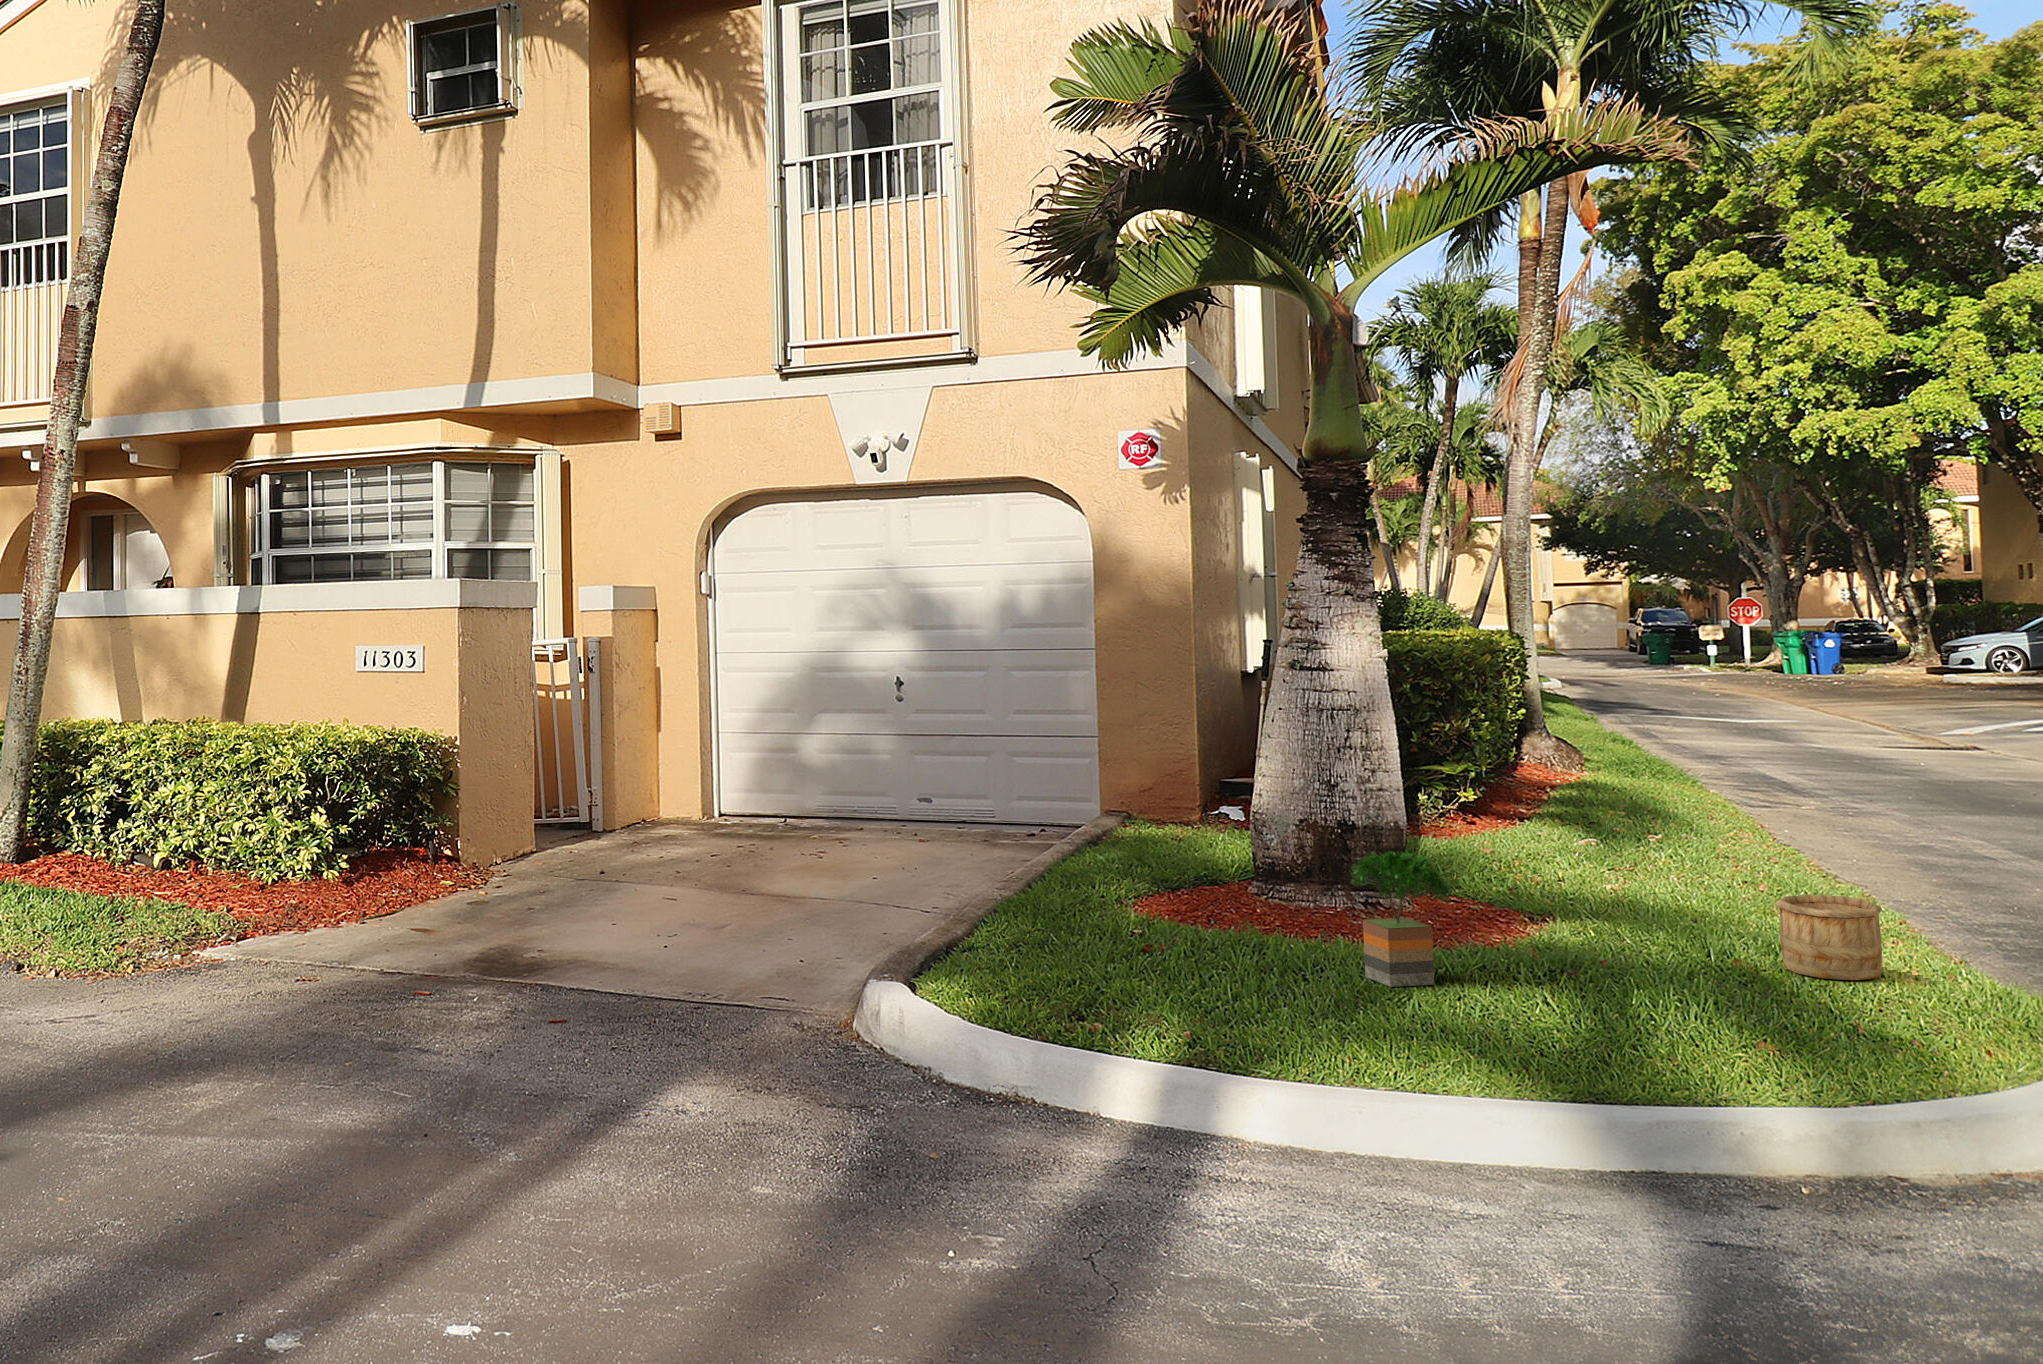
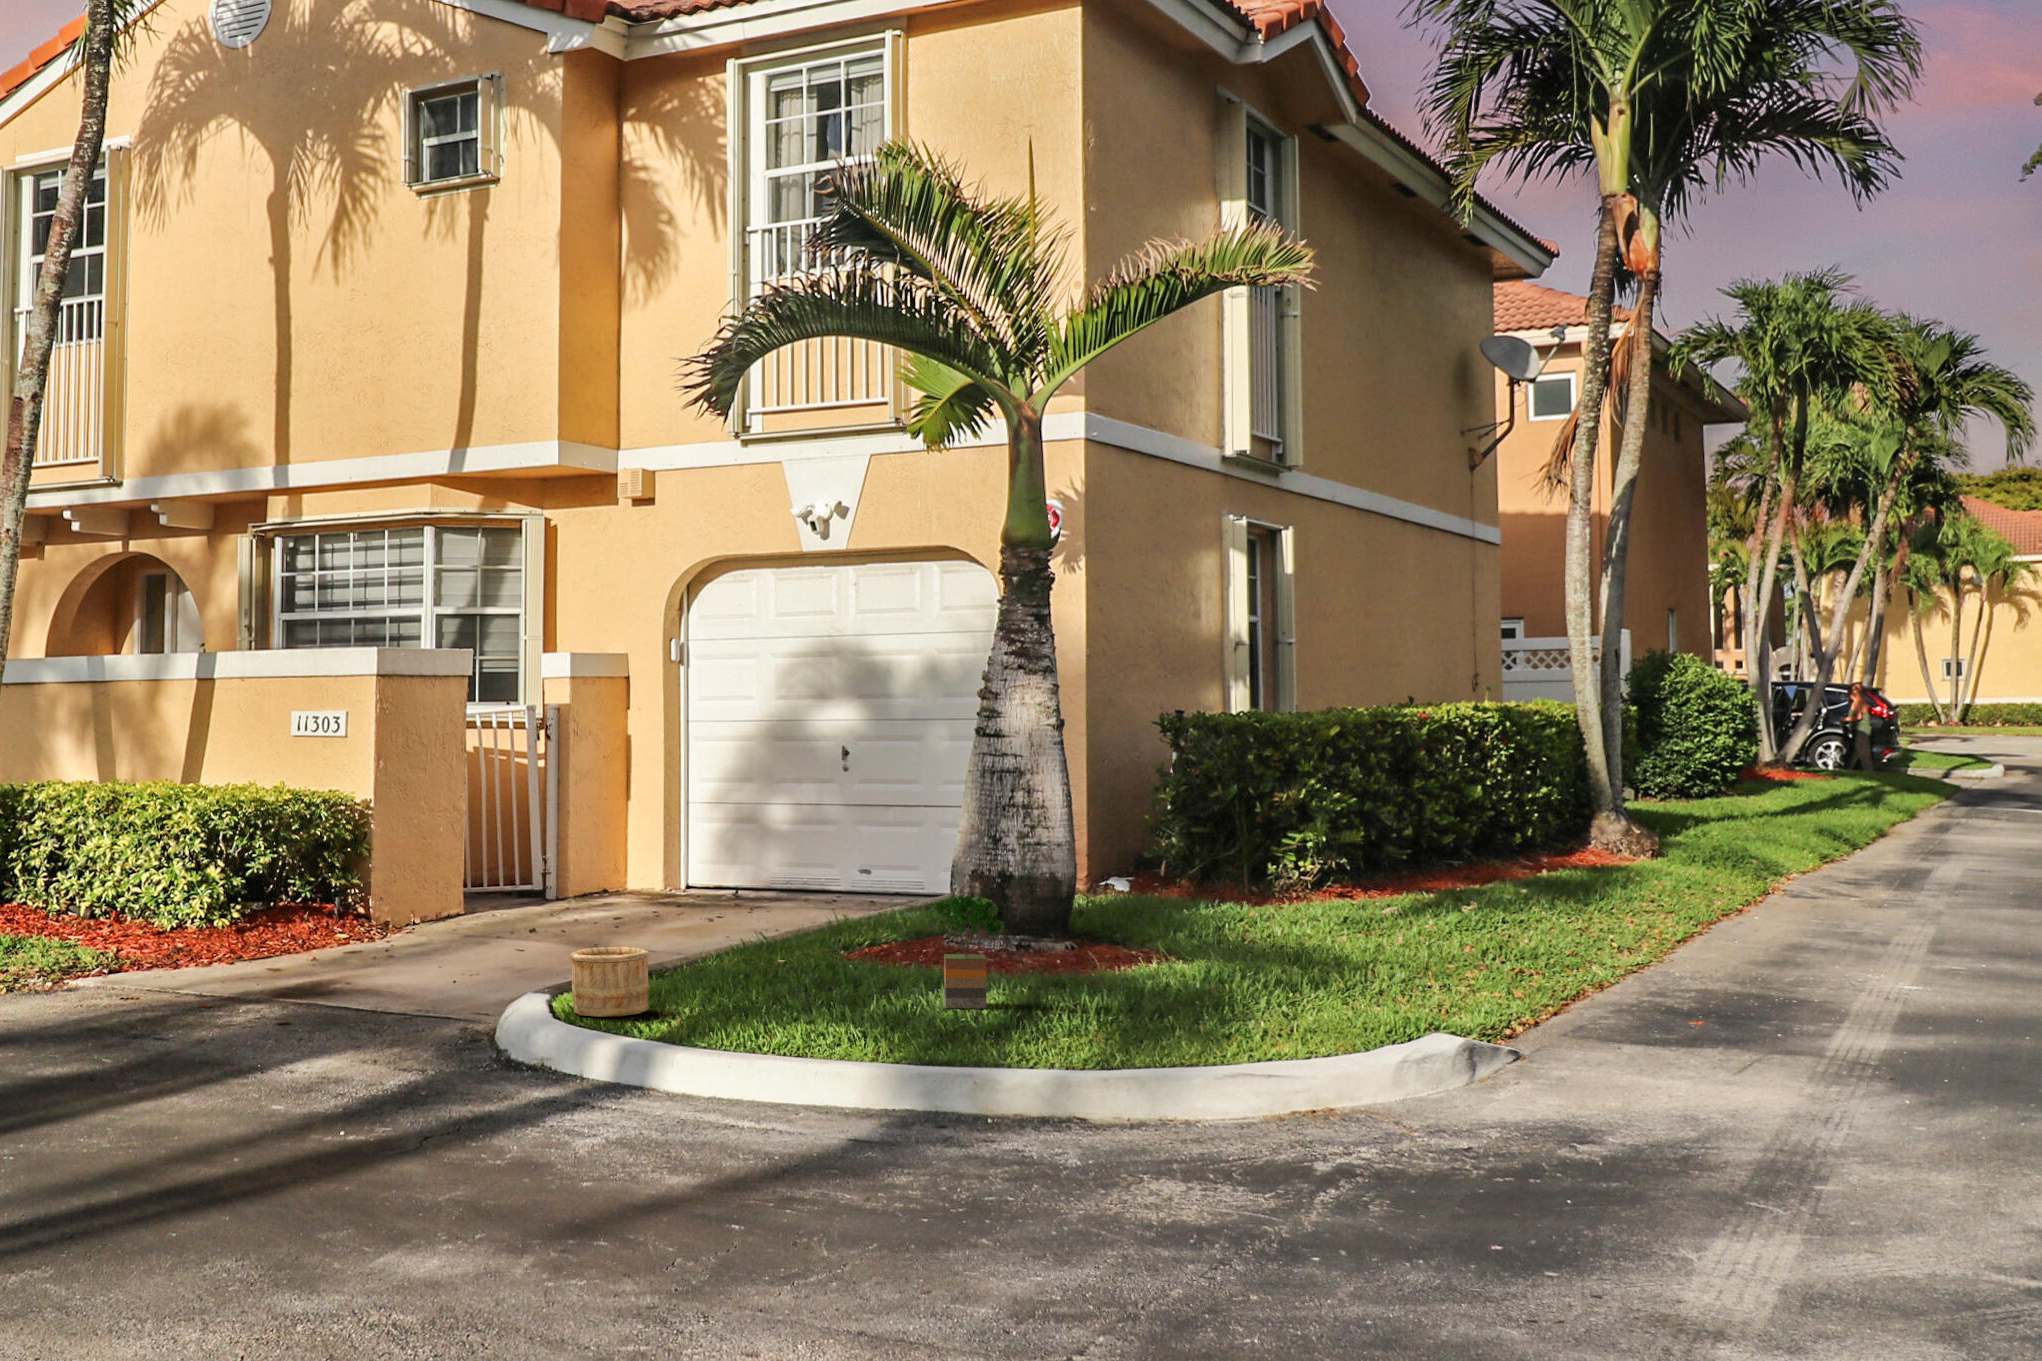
wooden bucket: present [1775,894,1882,980] -> present [569,947,650,1017]

